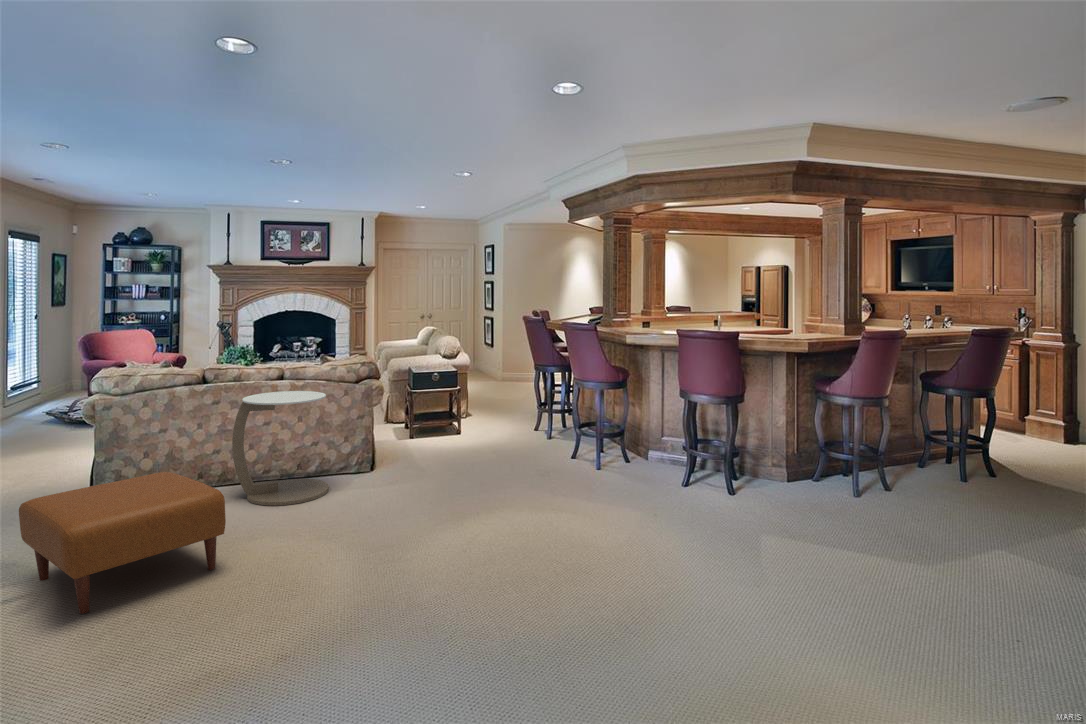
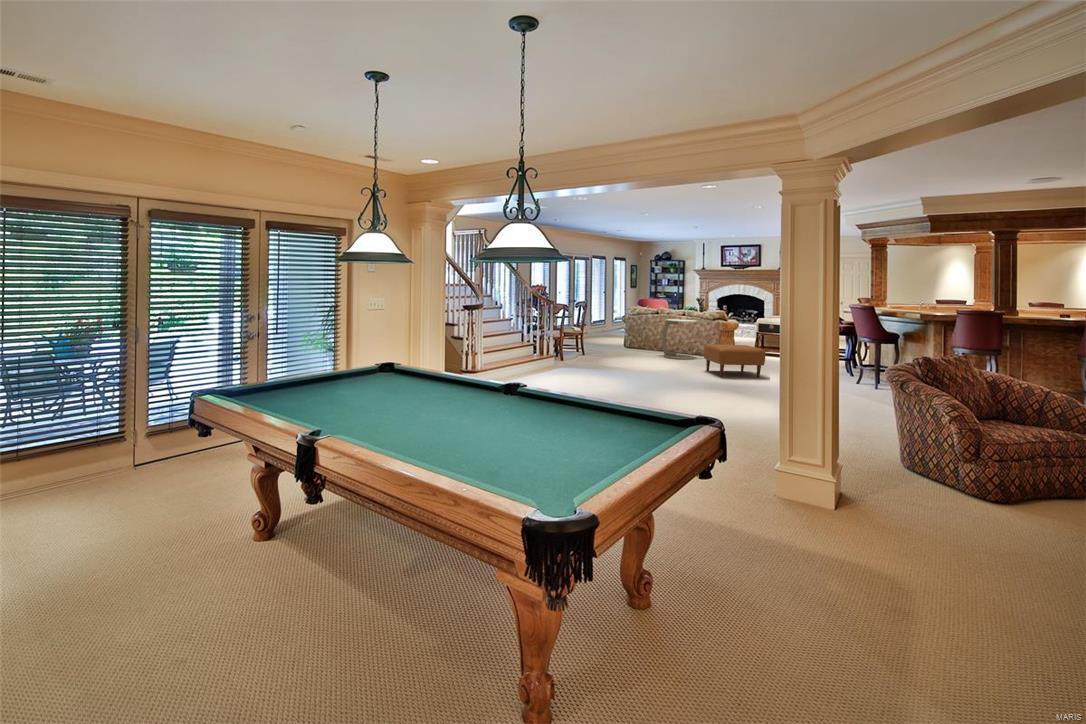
ottoman: present [19,472,226,614] -> present [704,344,766,377]

